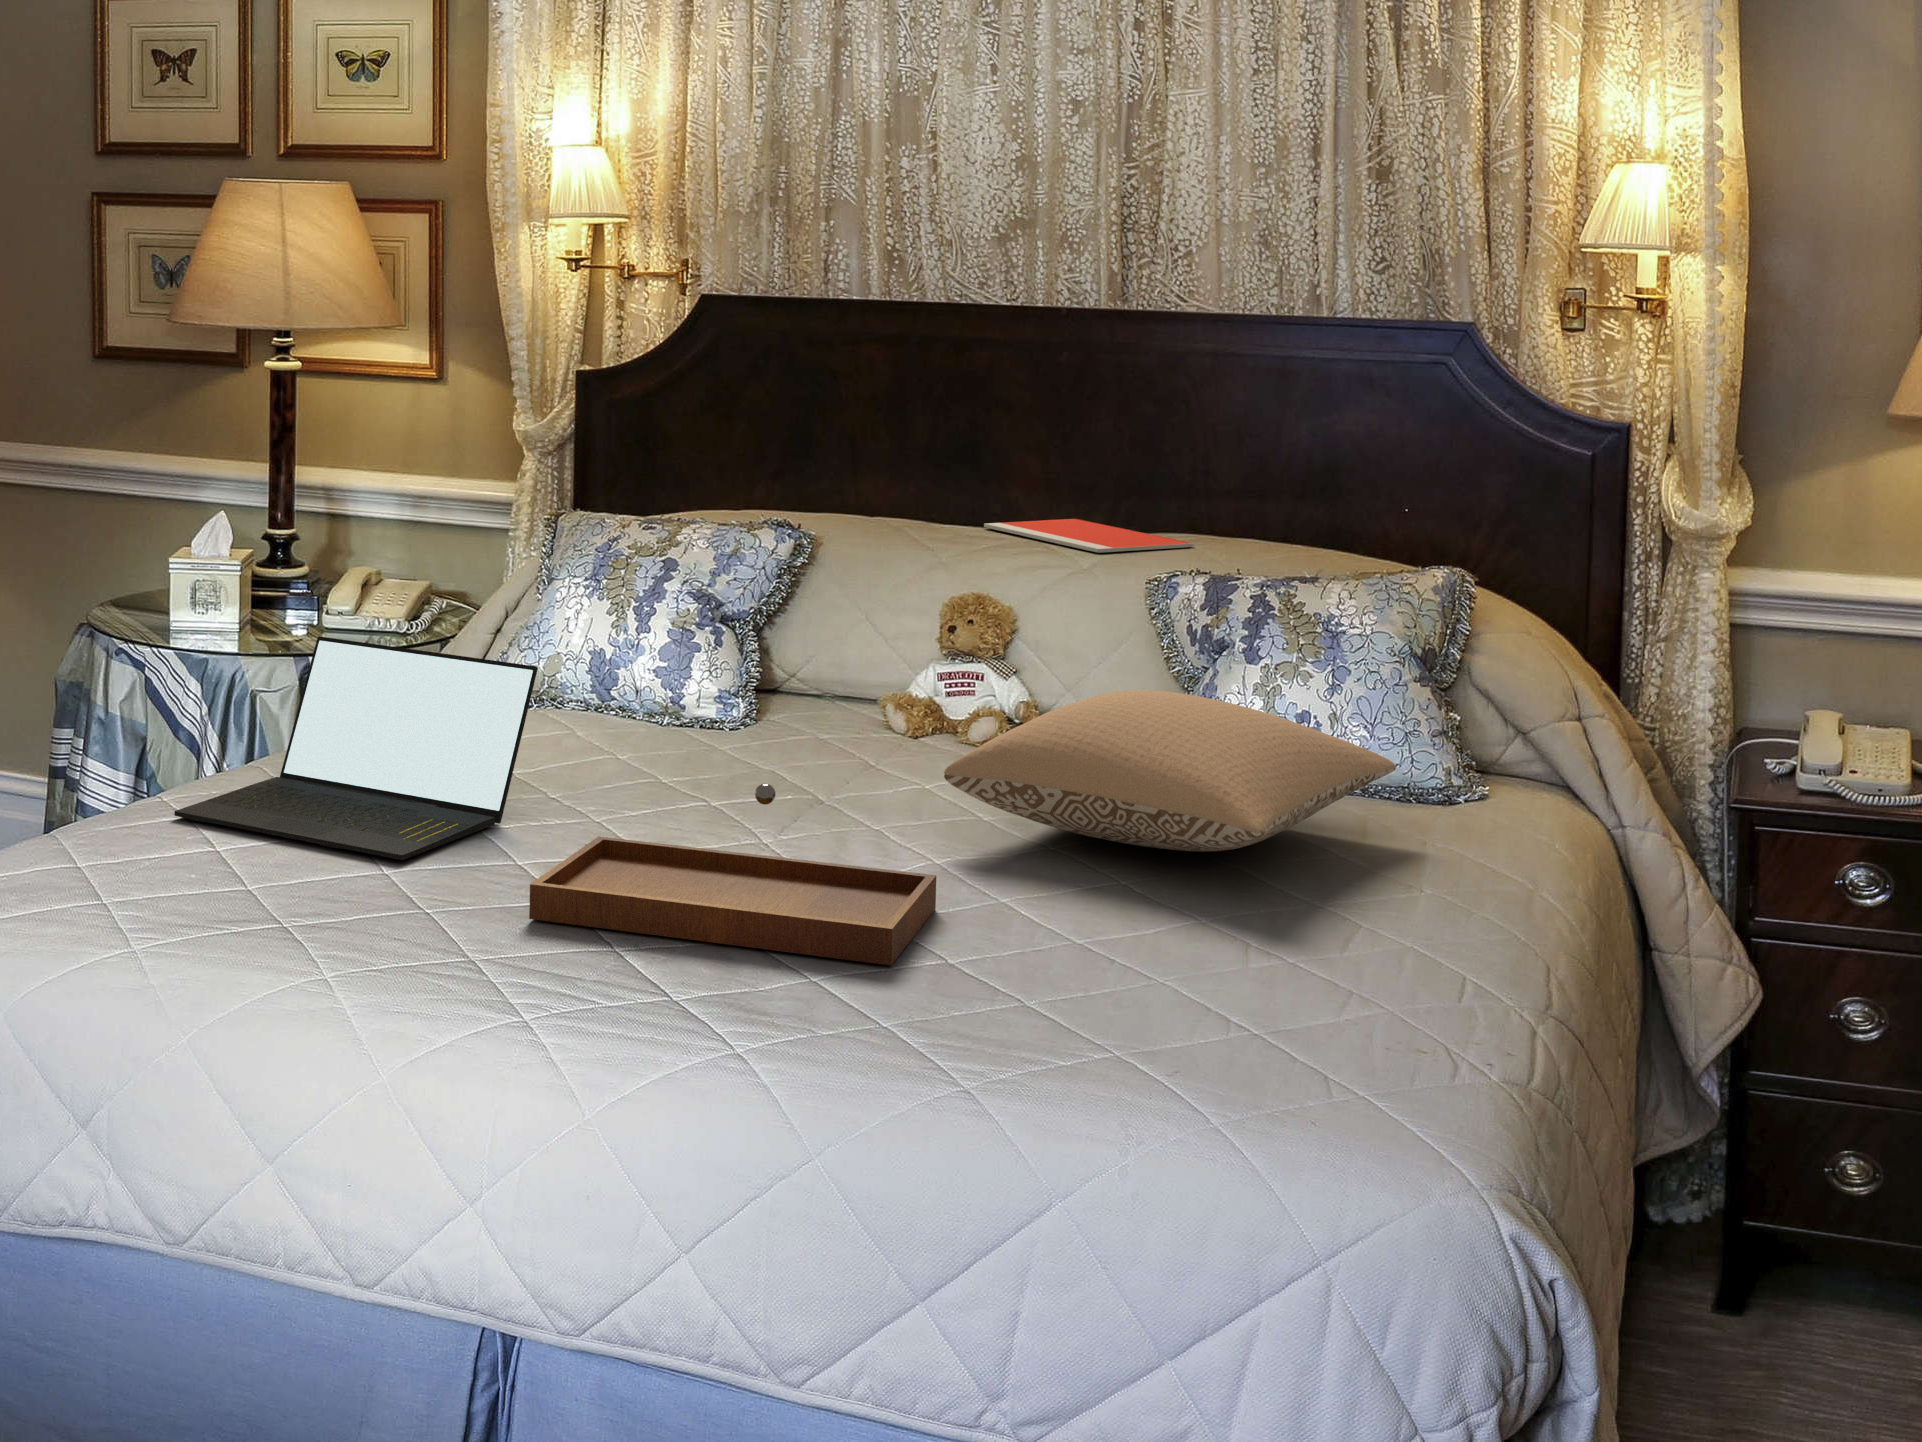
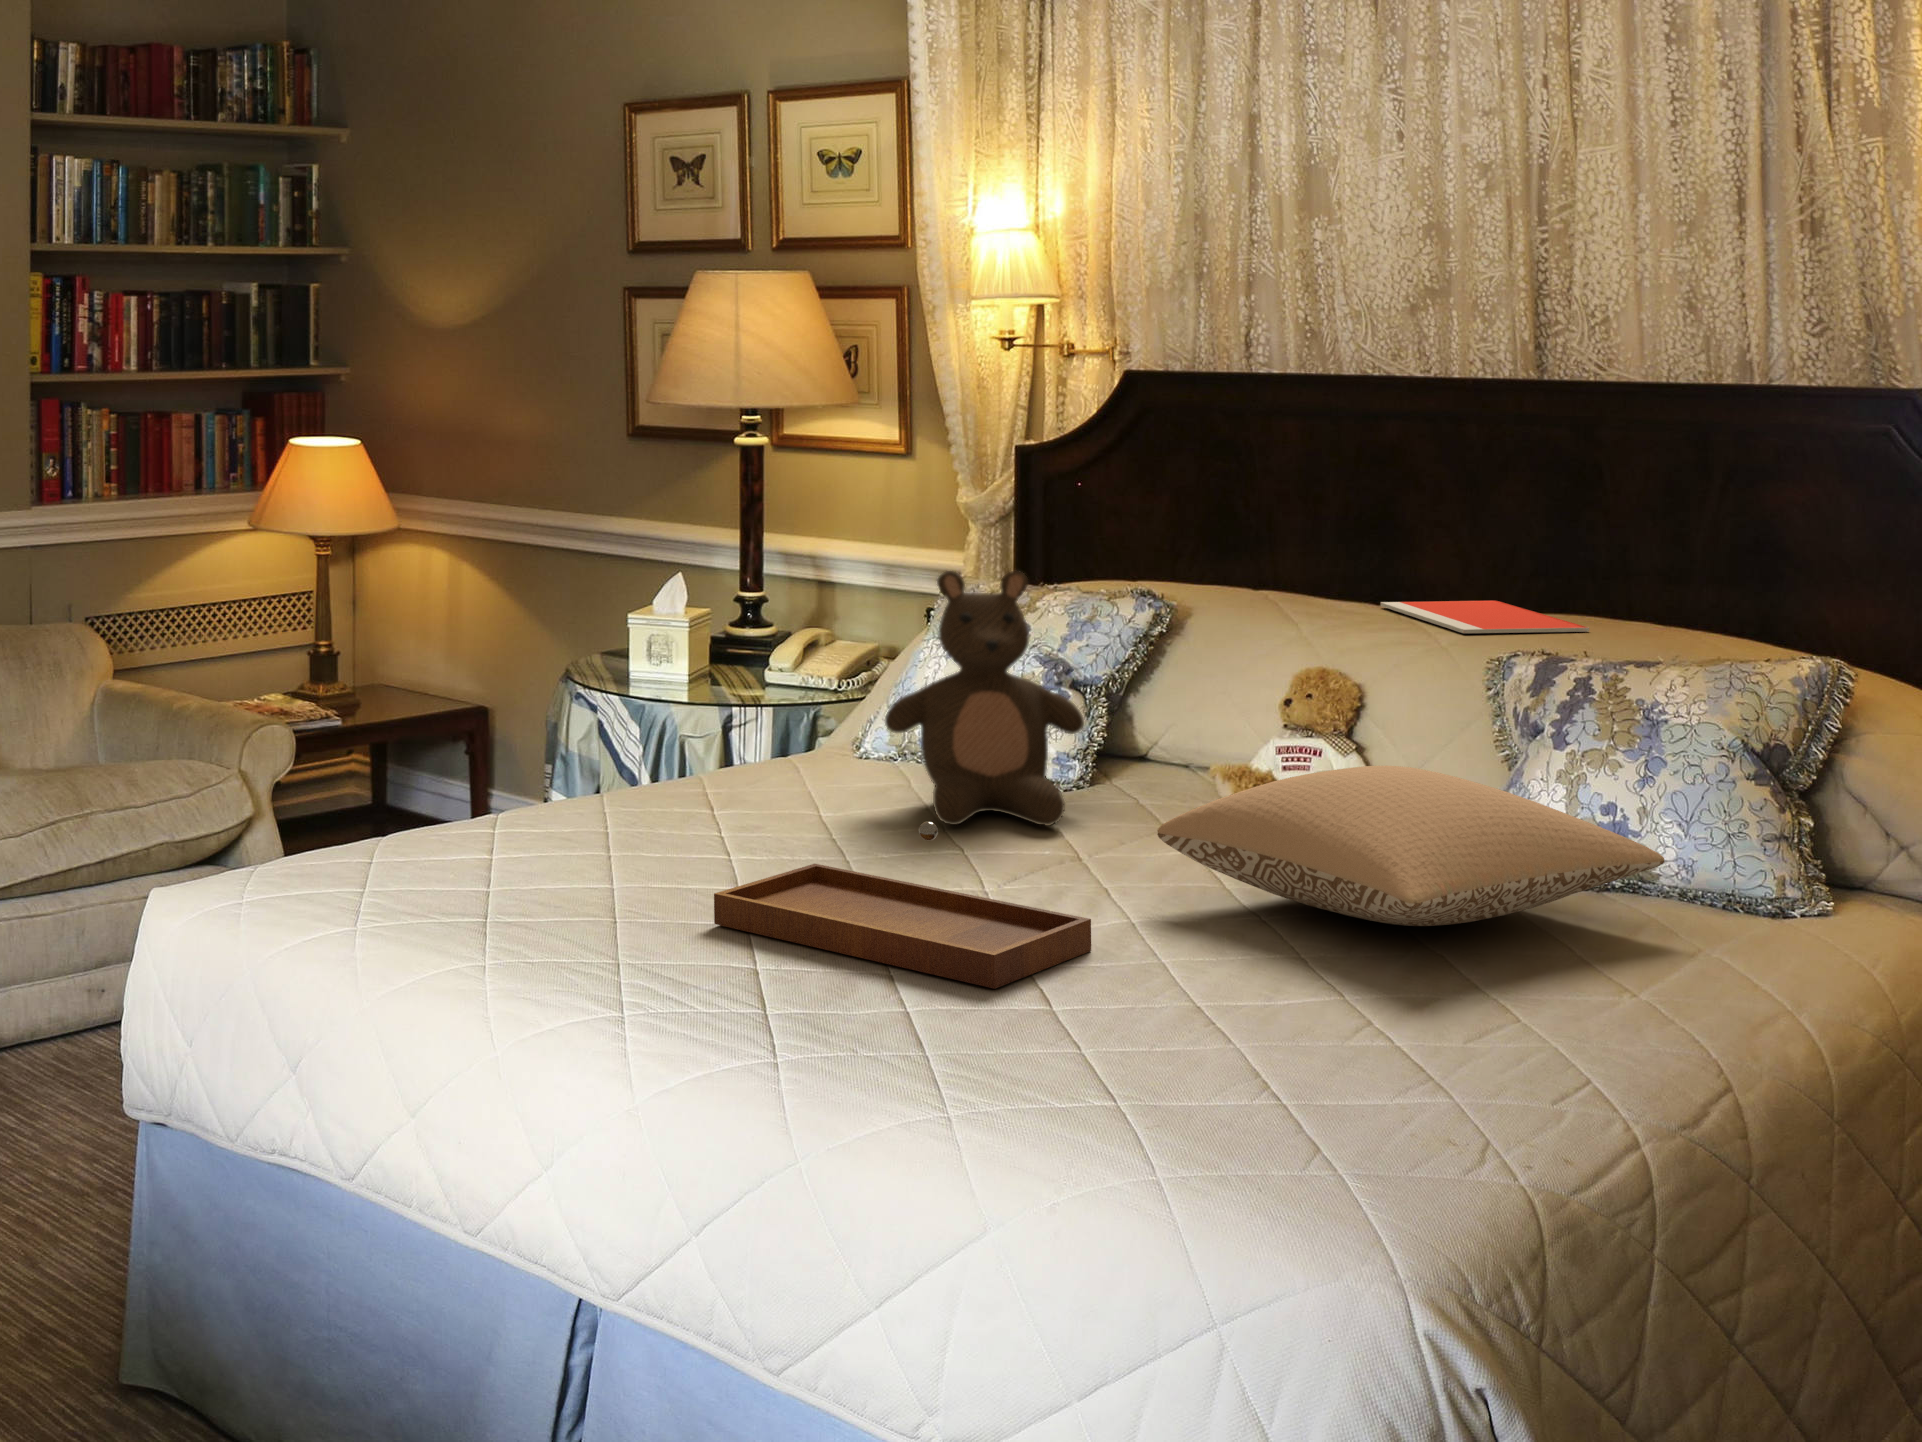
stuffed bear: none [577,502,777,777] -> present [885,571,1084,826]
laptop: present [174,636,538,860] -> none [500,680,806,871]

